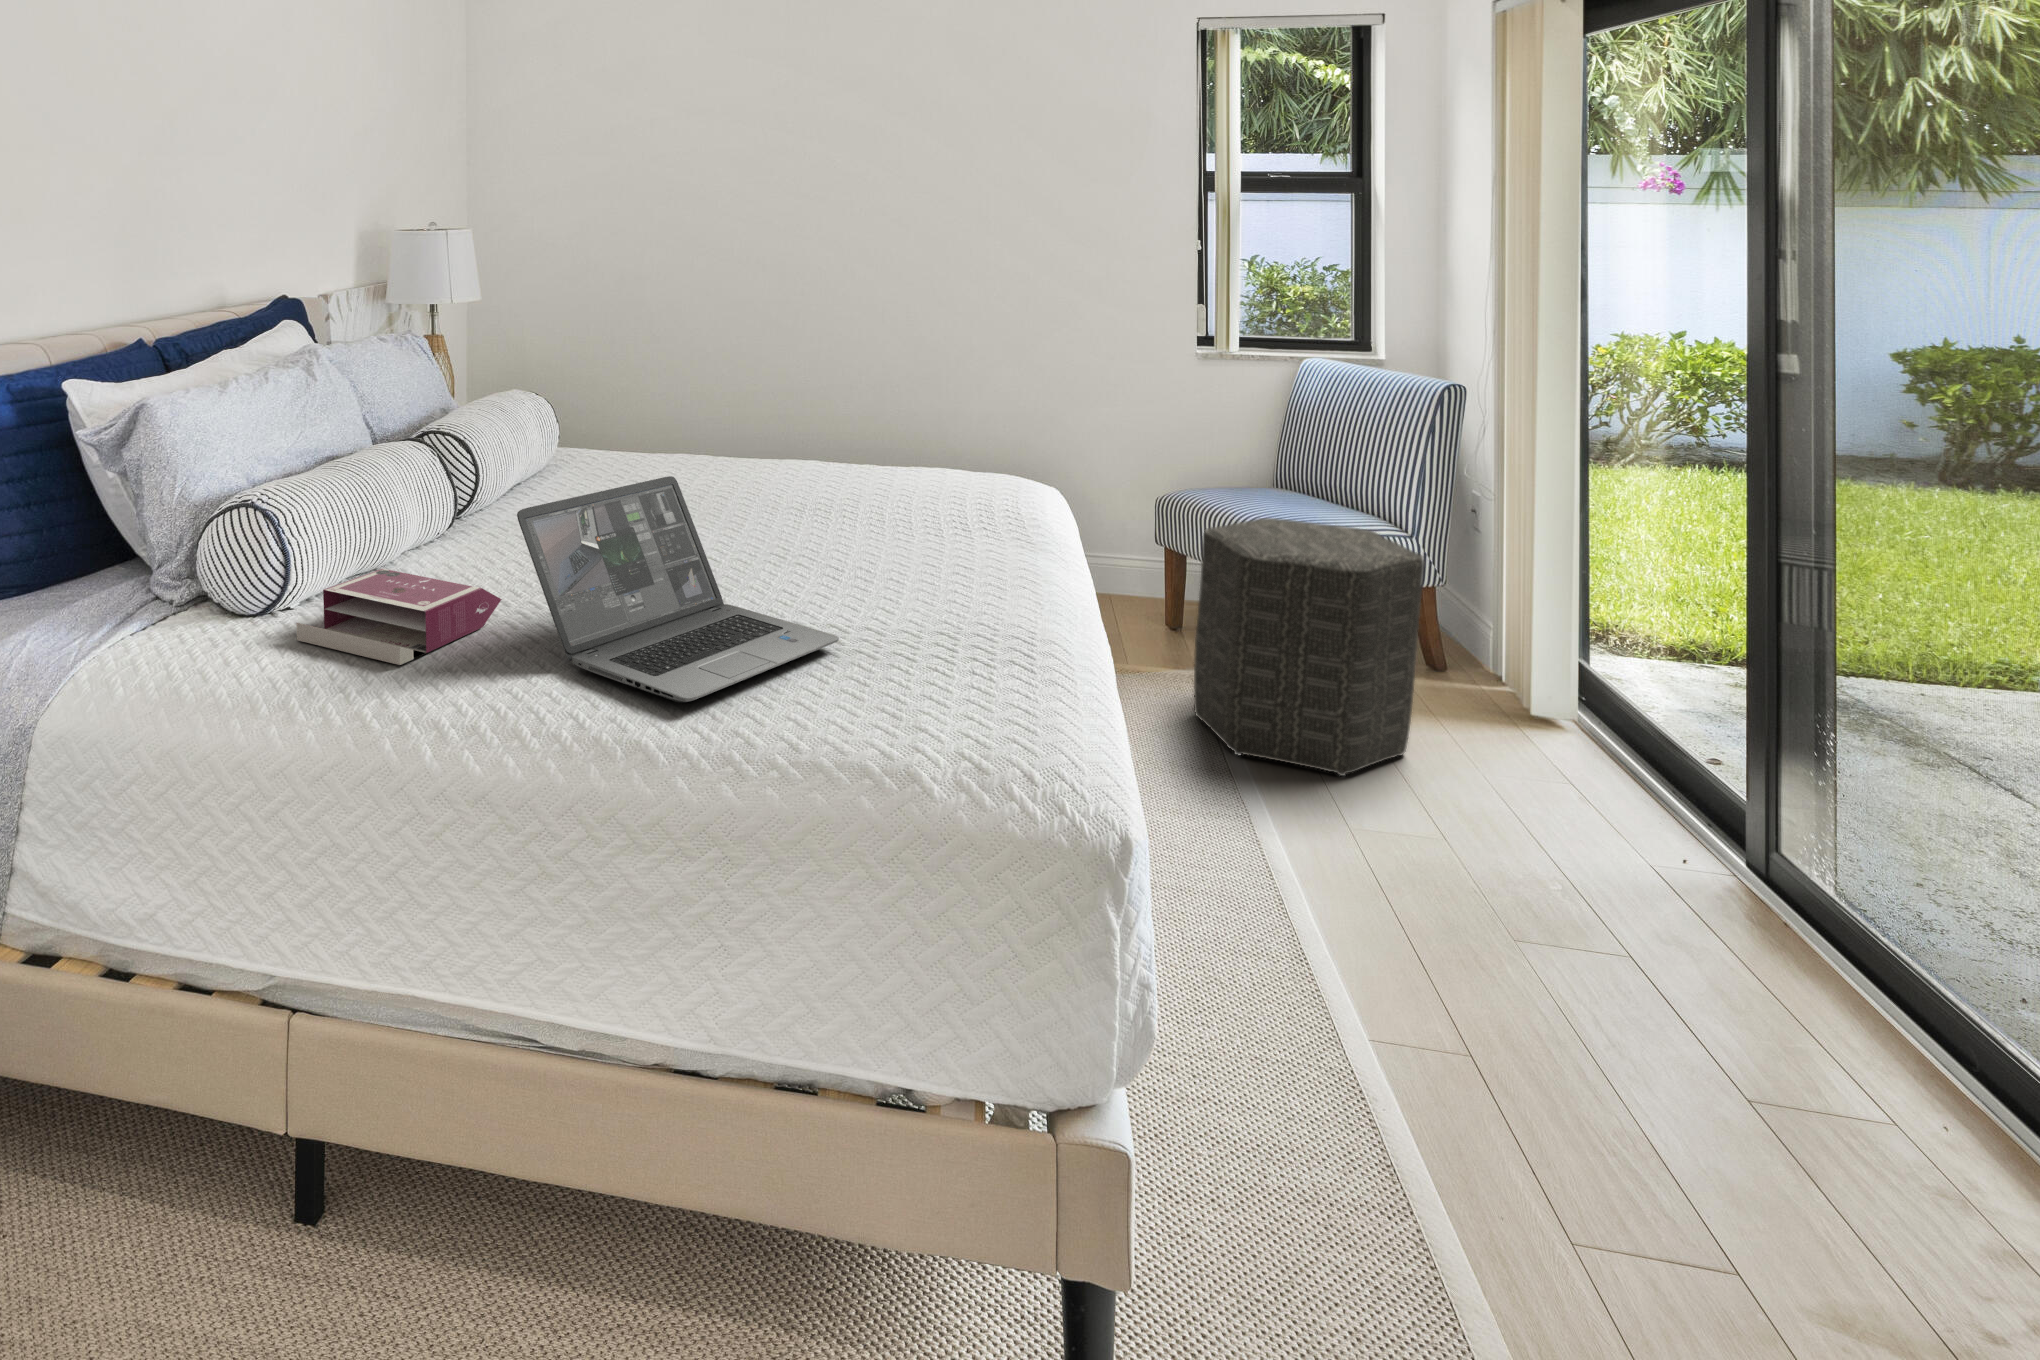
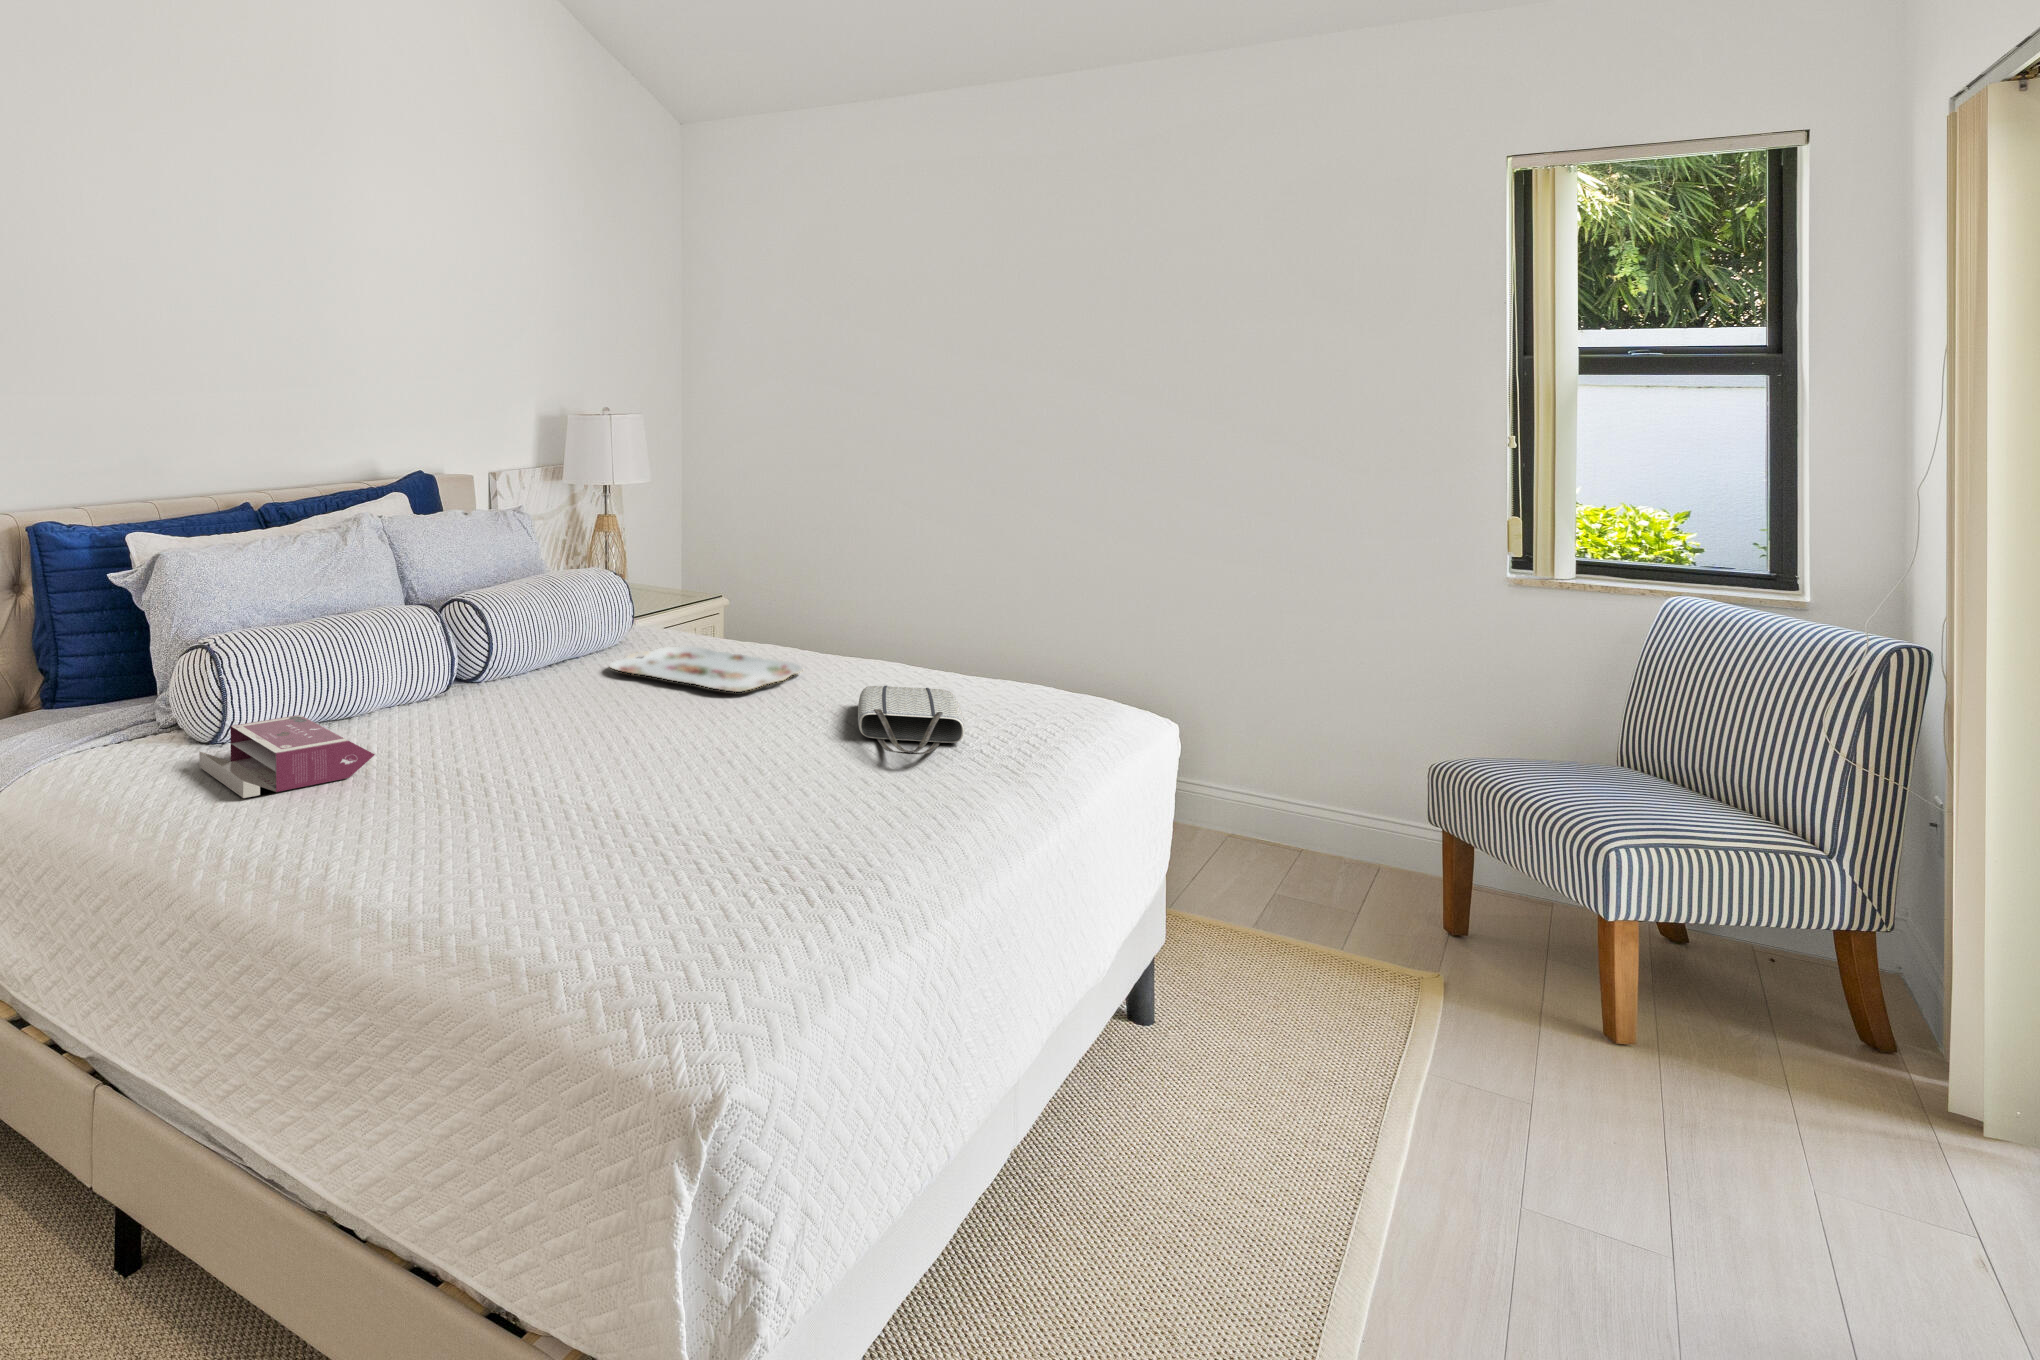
serving tray: none [586,461,767,499] -> present [610,646,802,692]
laptop: present [517,476,839,702] -> none [351,654,627,865]
tote bag: none [854,478,979,536] -> present [858,686,965,754]
ottoman: present [1194,518,1424,776] -> none [1381,793,1689,1159]

